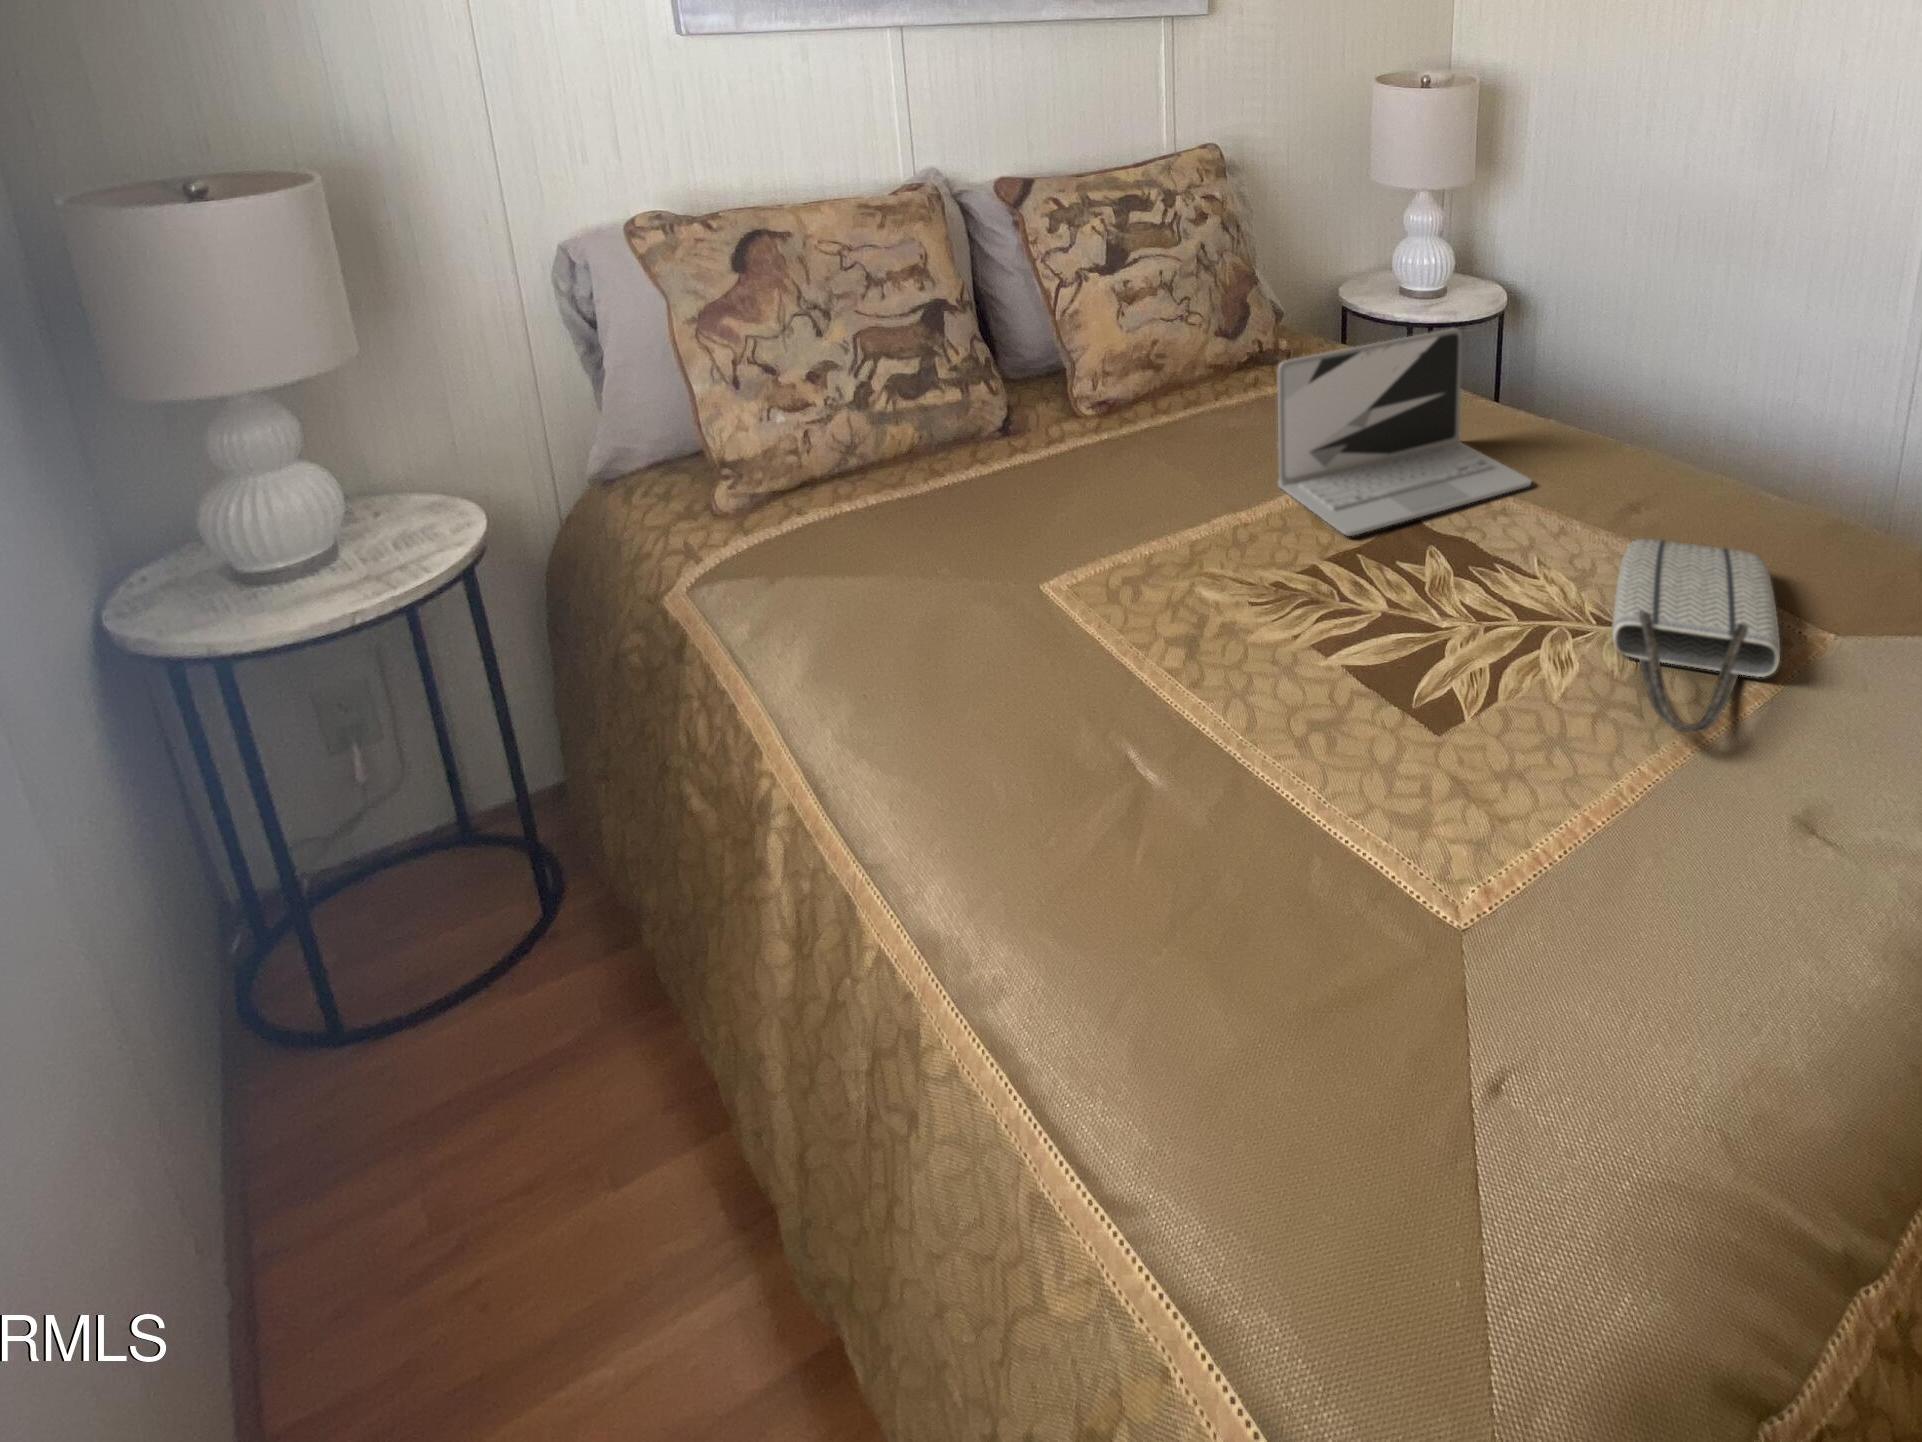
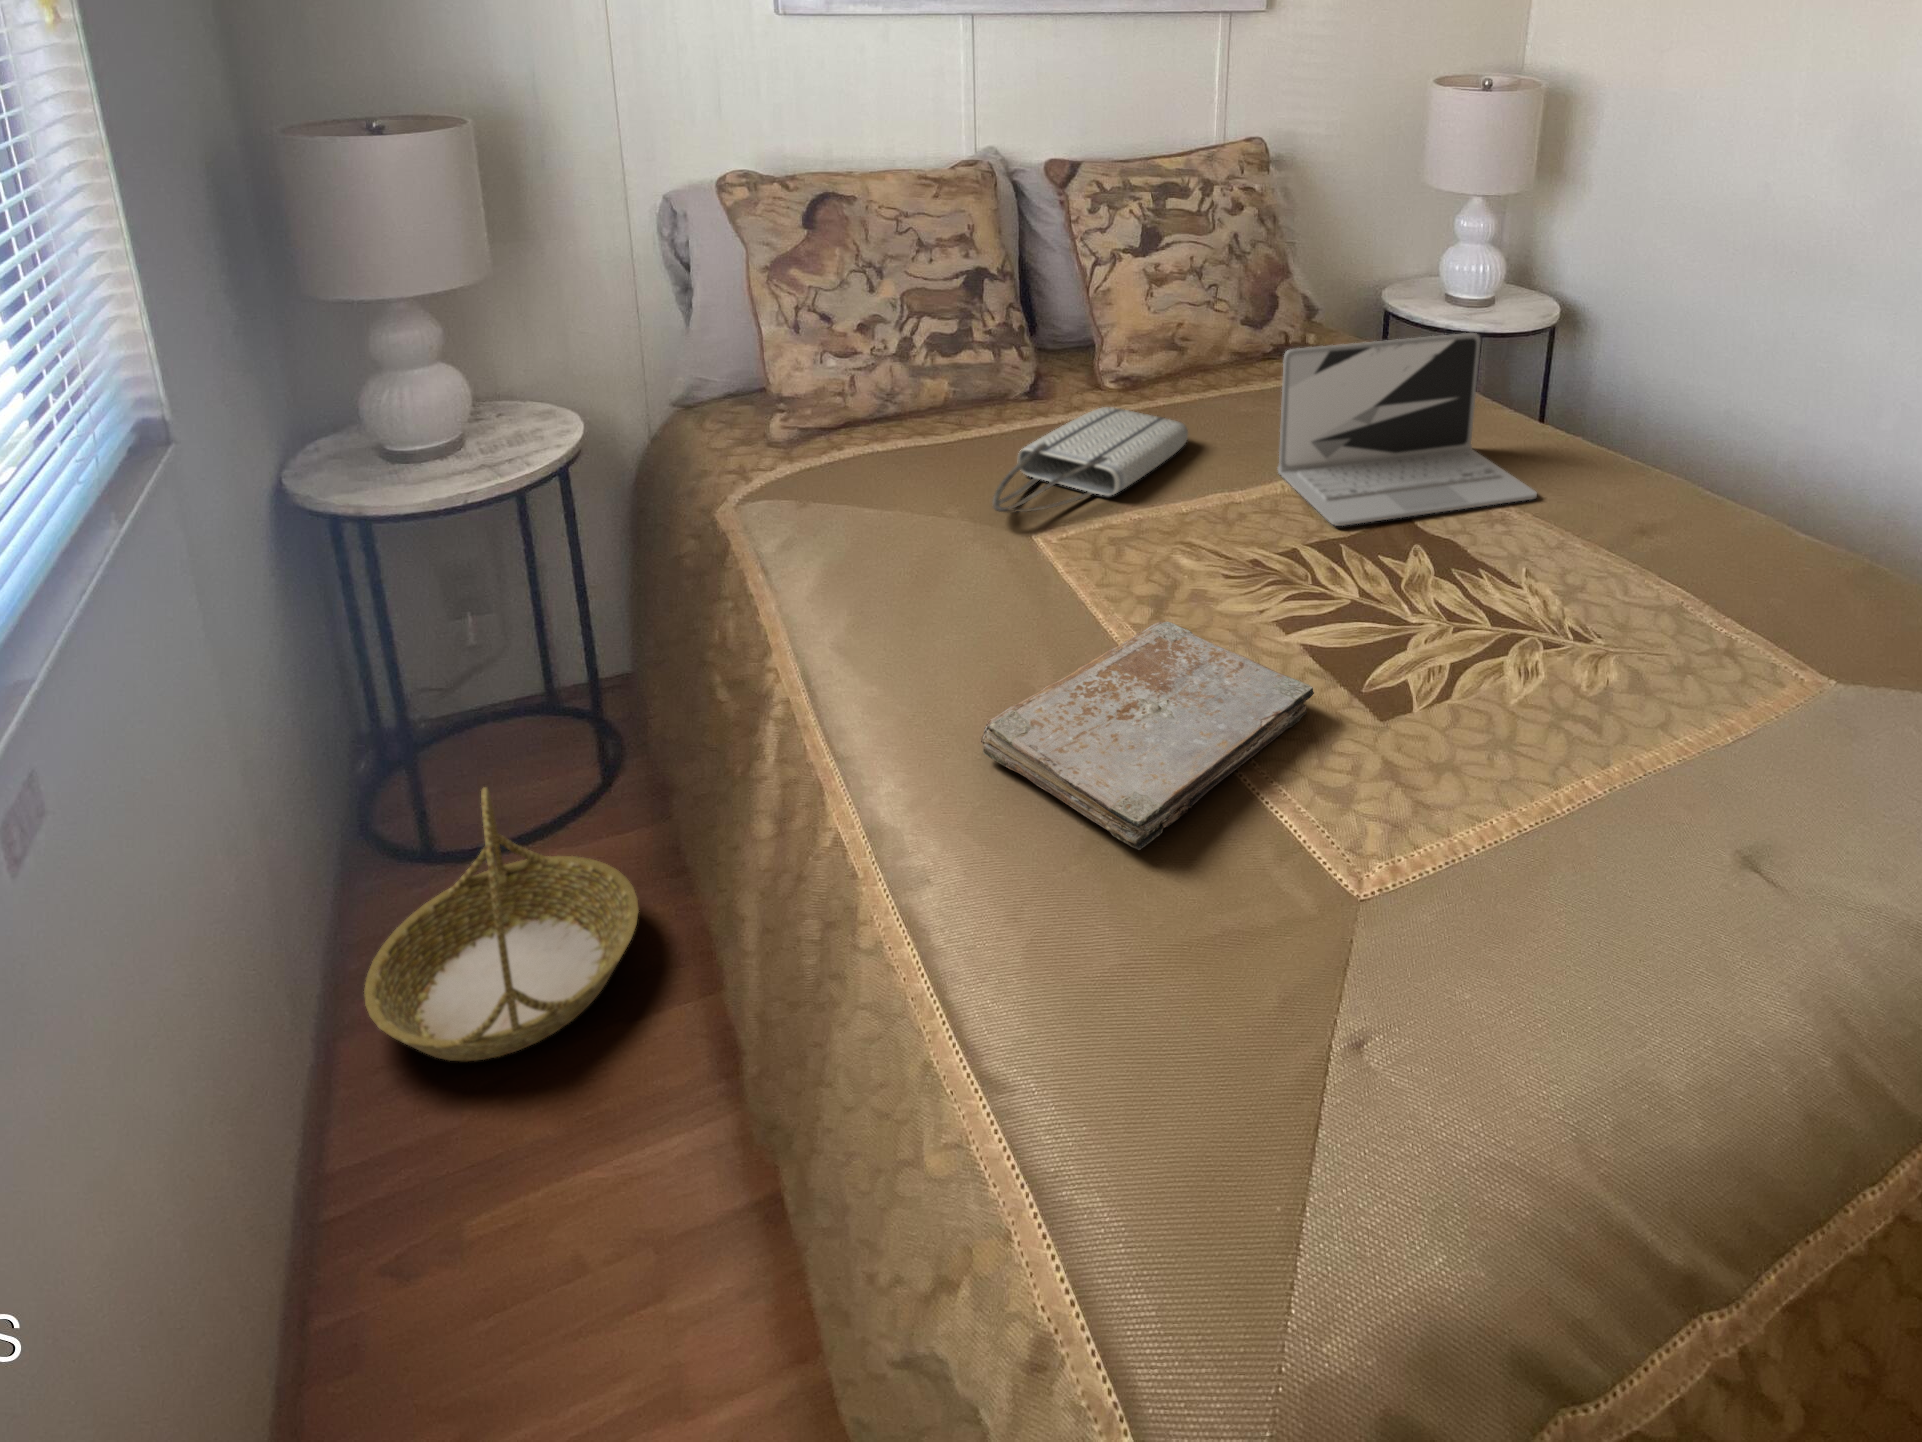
tote bag: present [1612,539,1780,732] -> present [993,407,1188,513]
book: none [1032,661,1370,918] -> present [981,622,1314,850]
basket: none [269,956,613,1289] -> present [364,787,639,1061]

